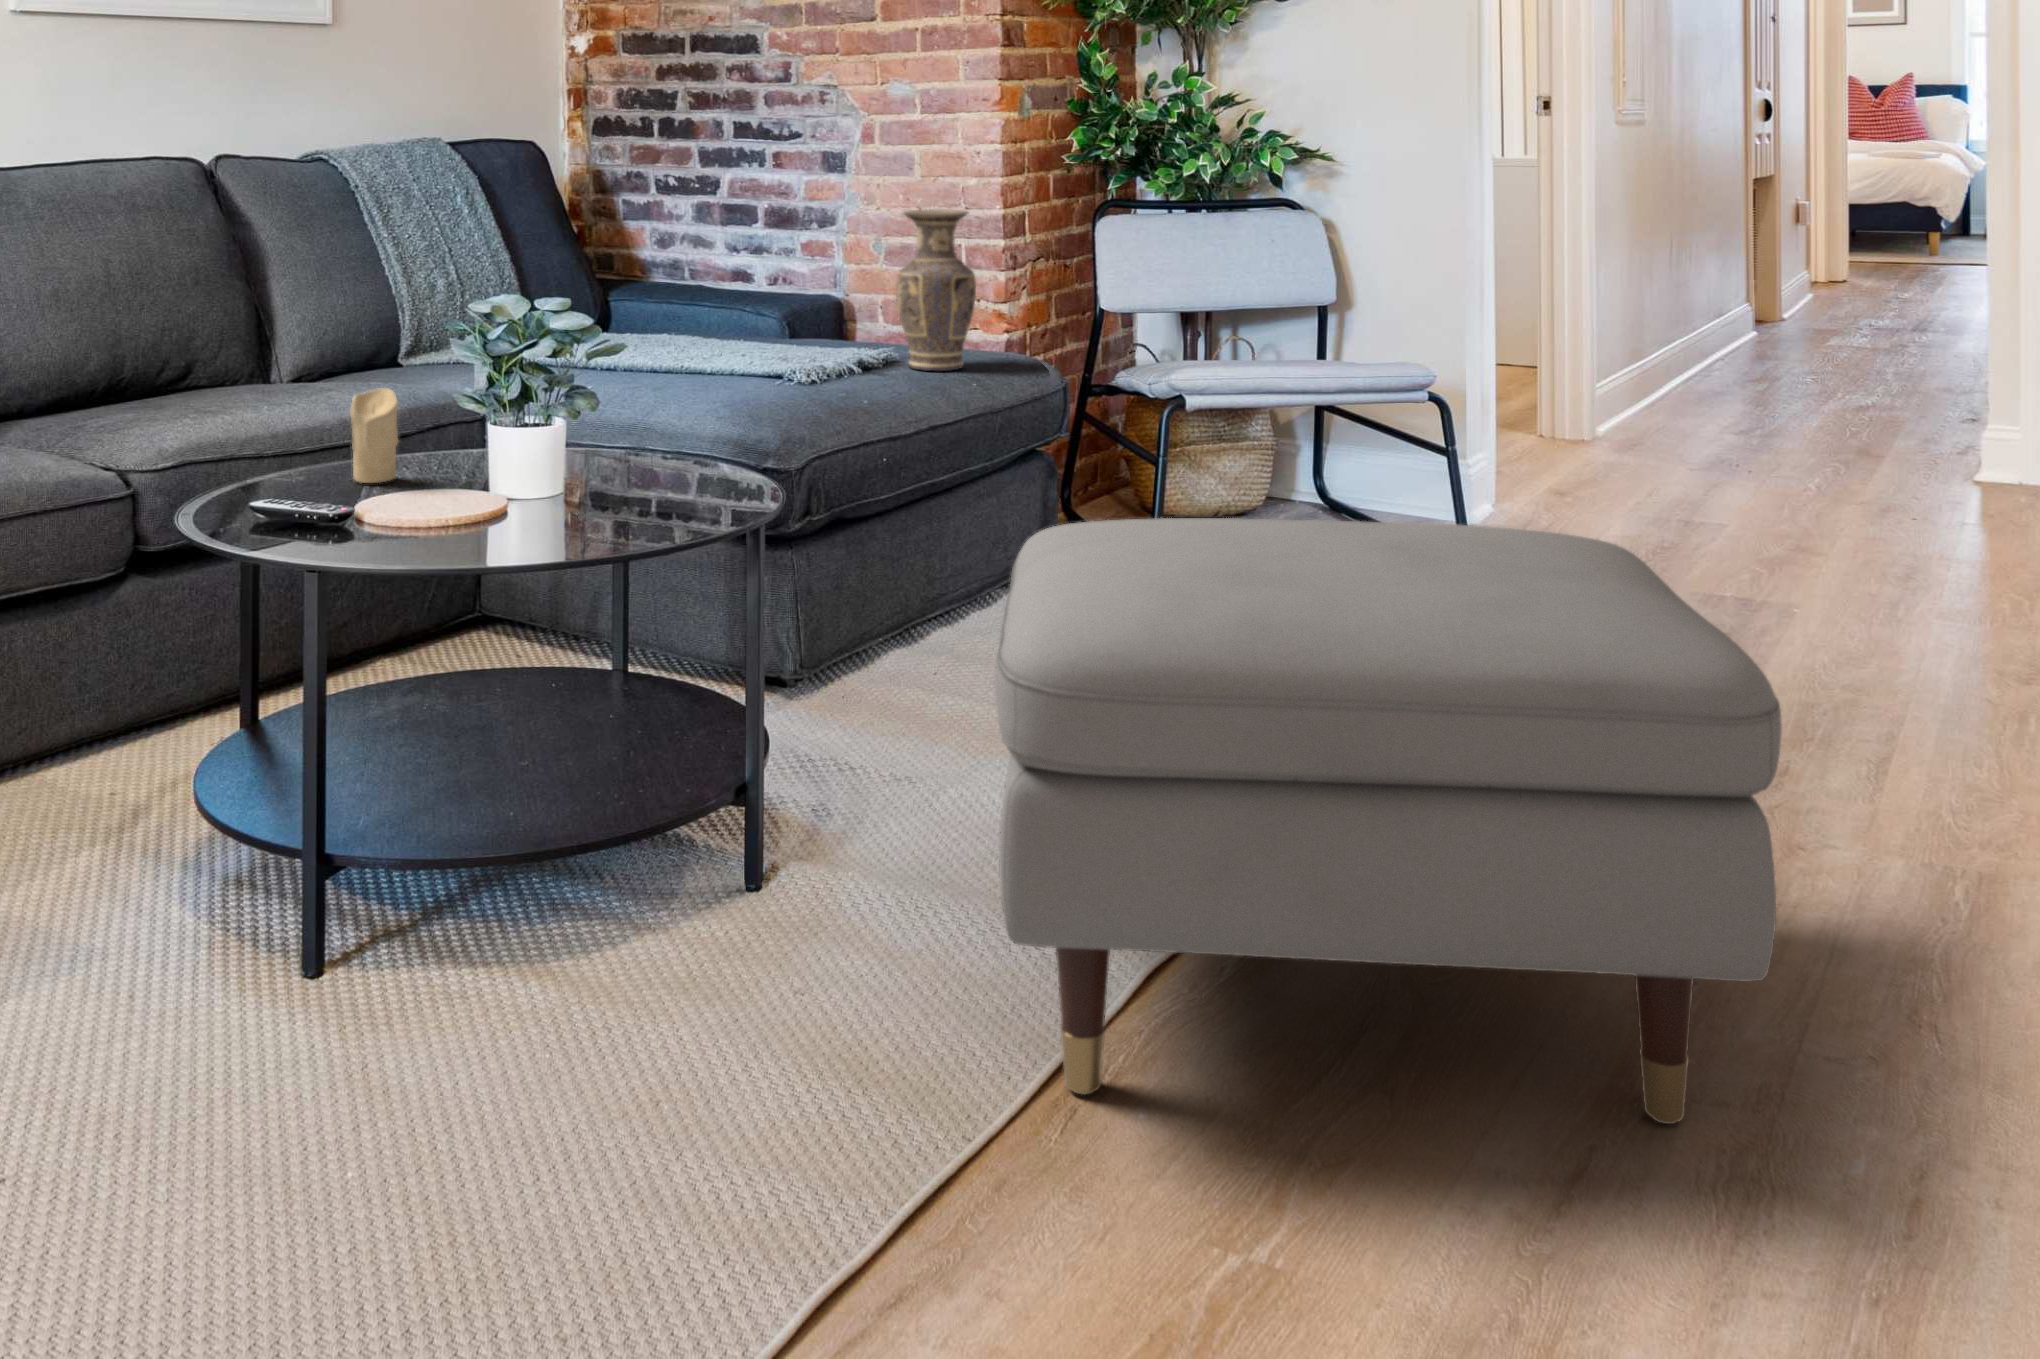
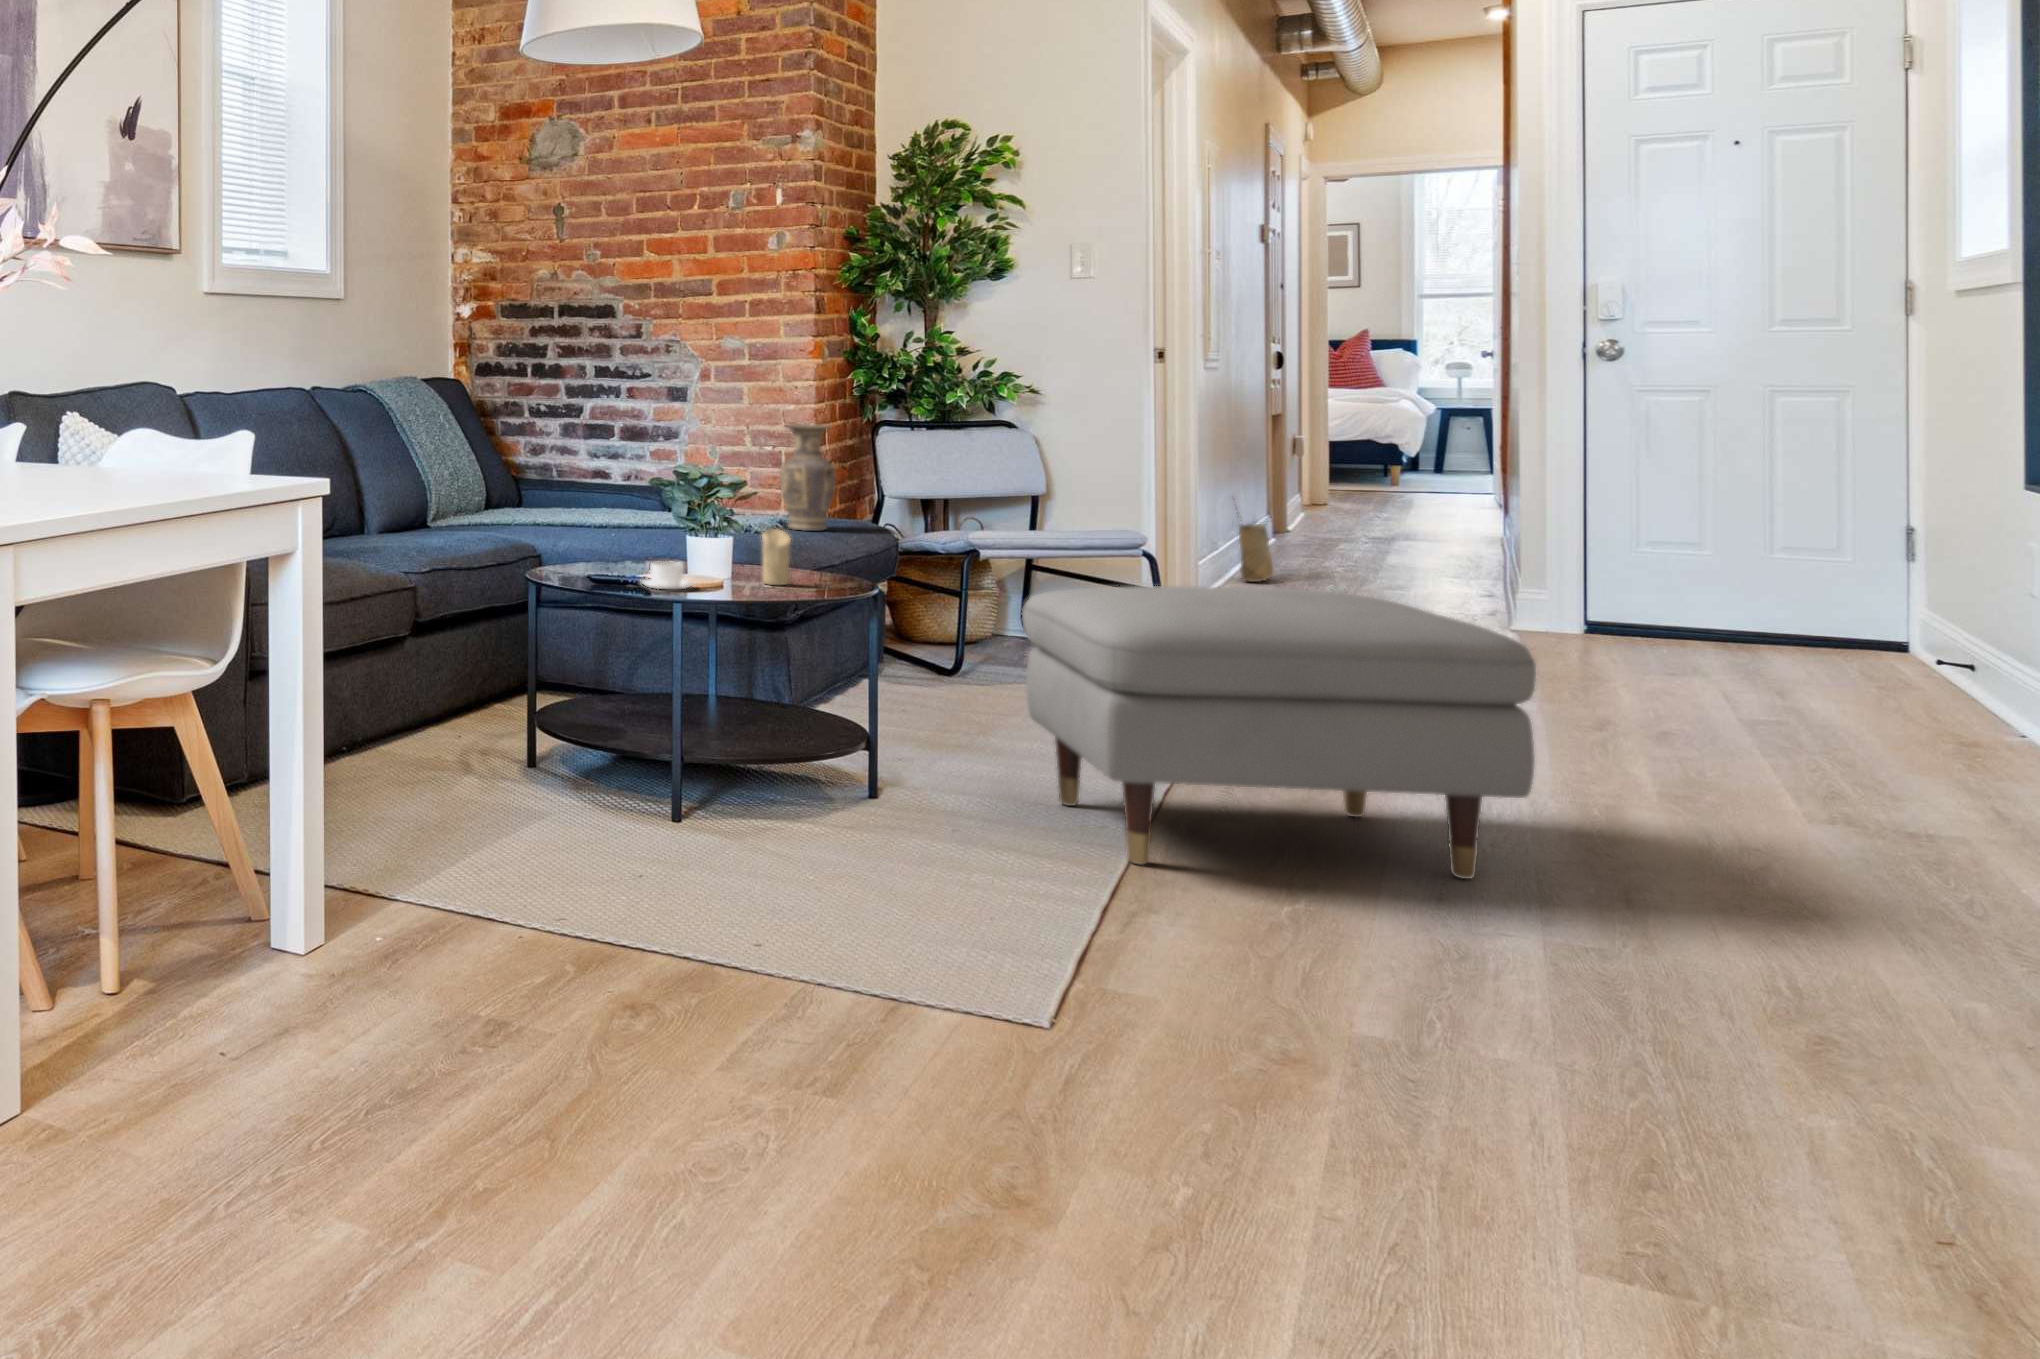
woven basket: none [1665,286,1717,400] -> present [1233,499,1273,582]
candle: present [350,388,398,483] -> present [762,529,791,585]
coffee cup: none [388,470,486,524] -> present [642,561,693,589]

